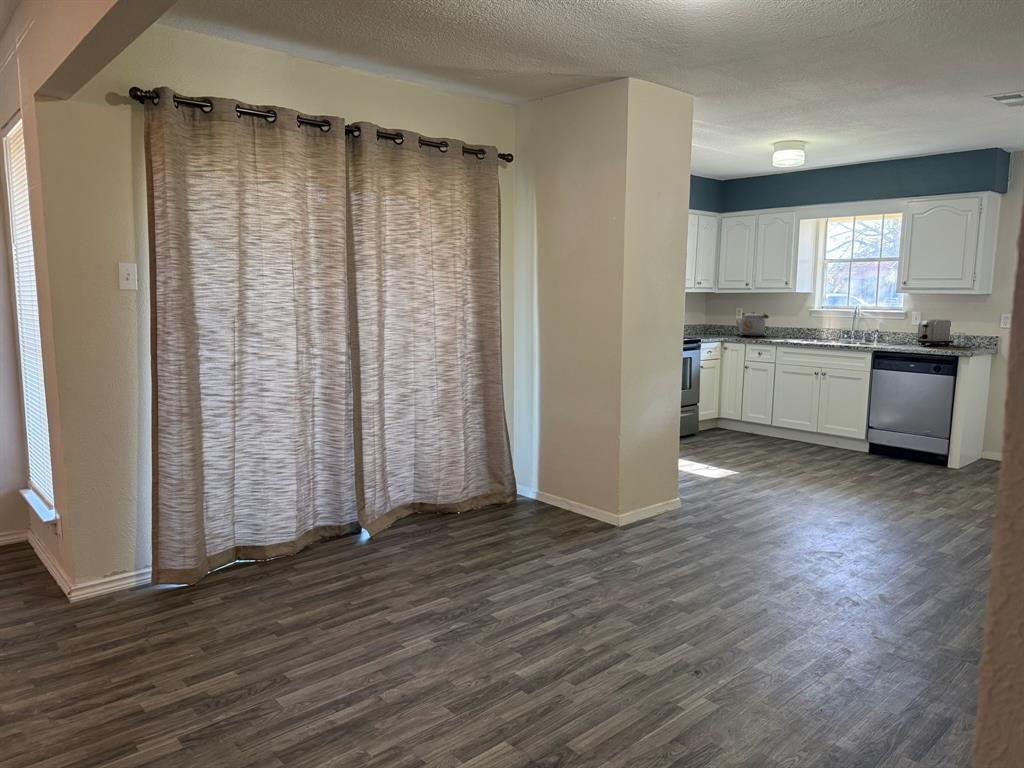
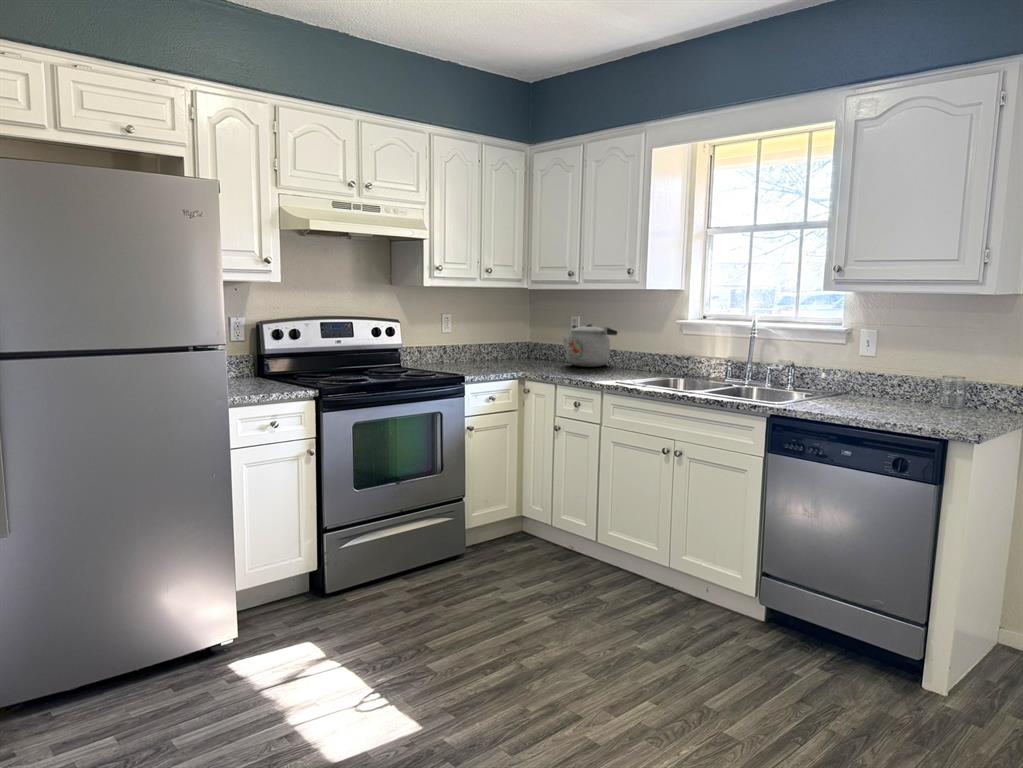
toaster: present [917,319,953,346] -> none [865,347,944,404]

